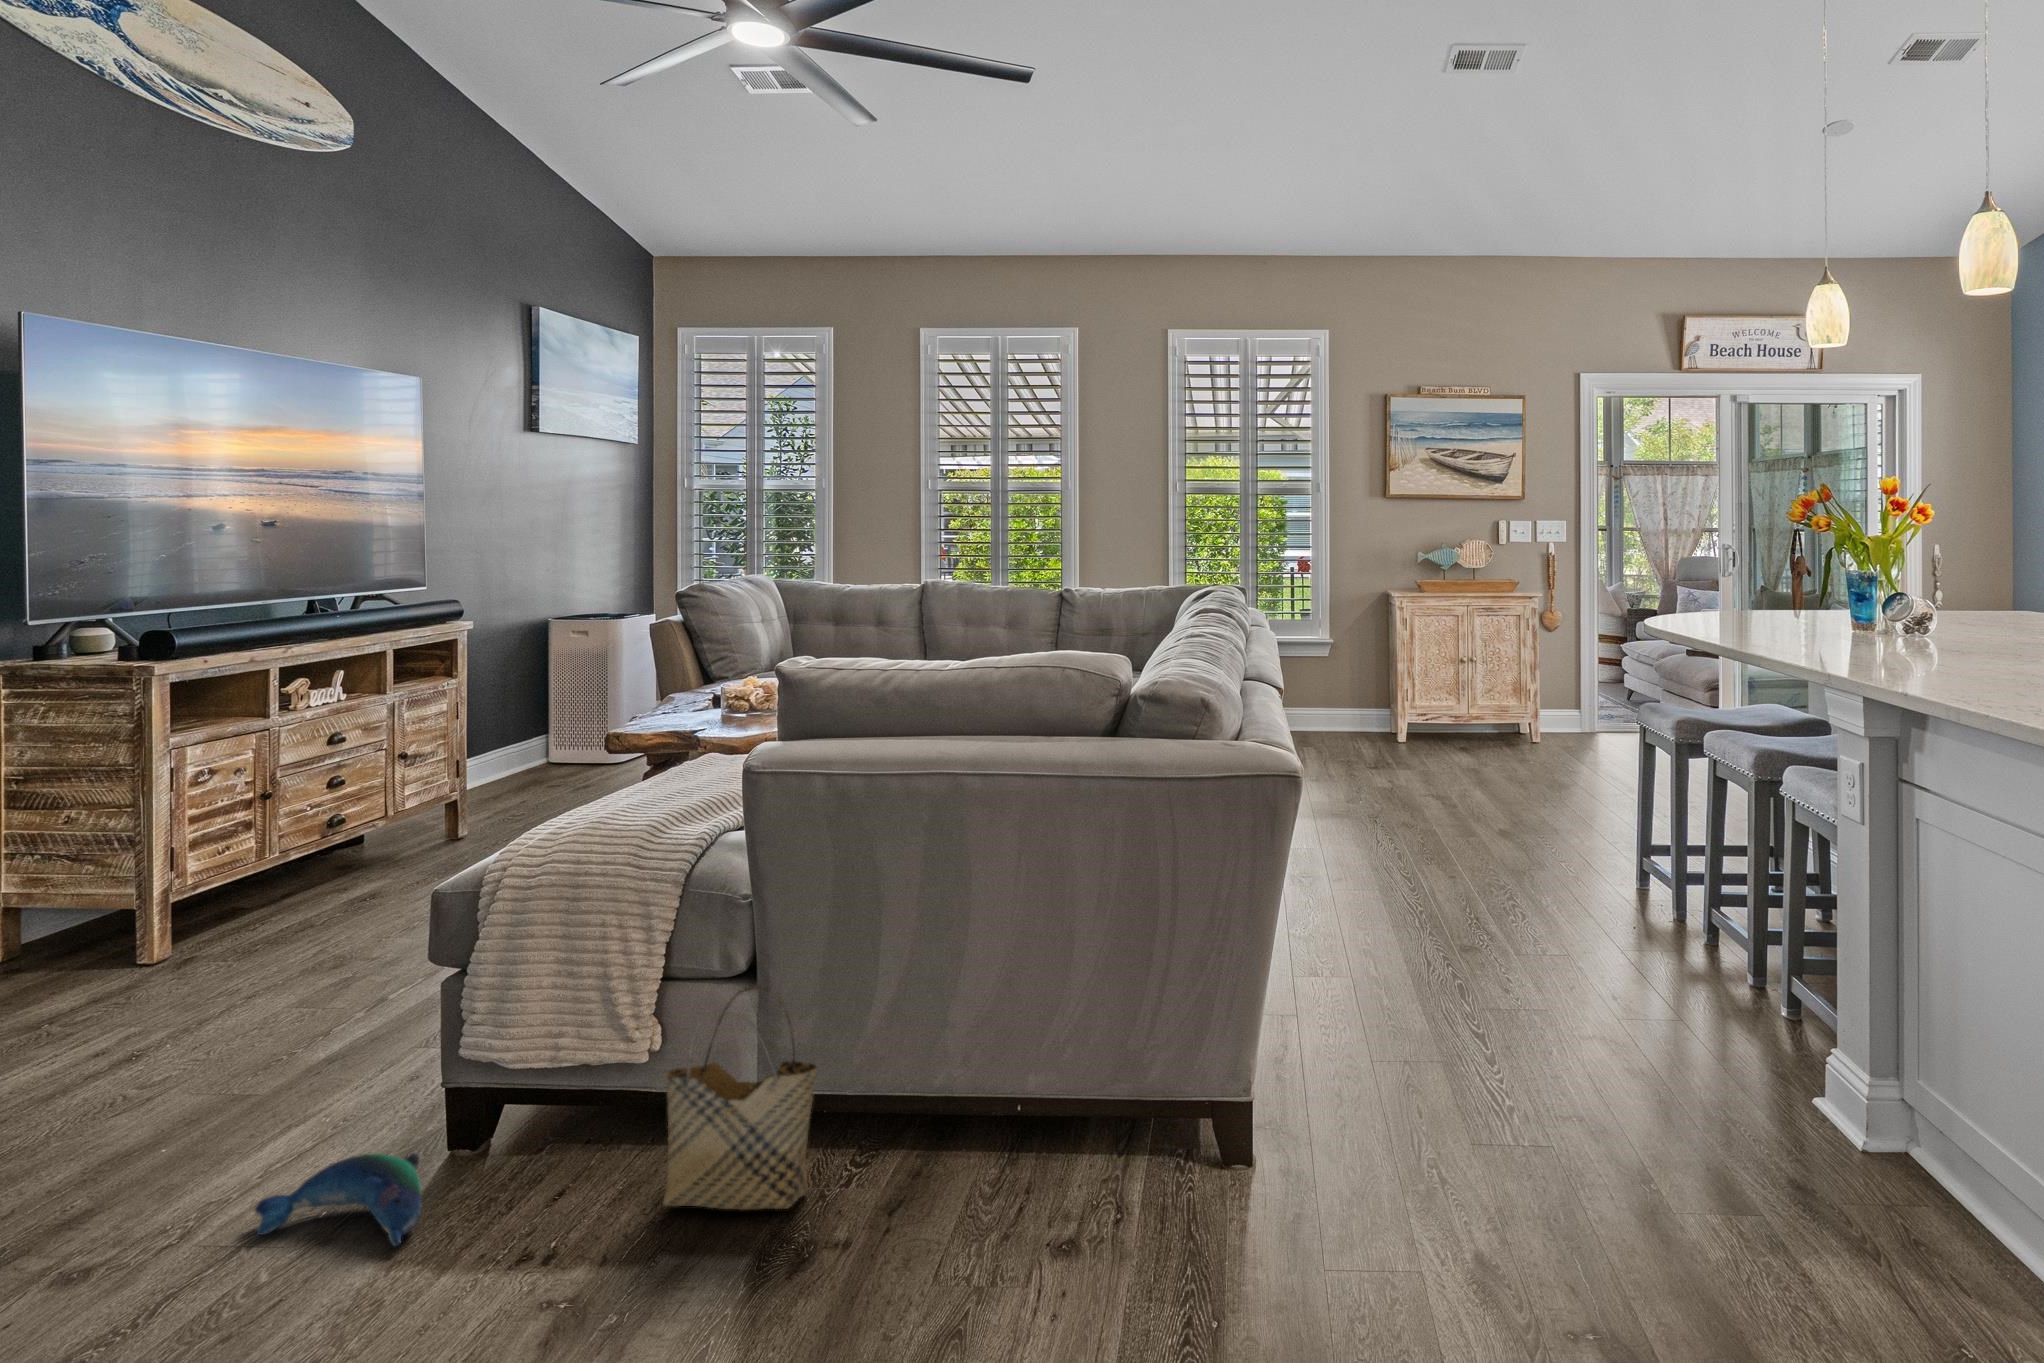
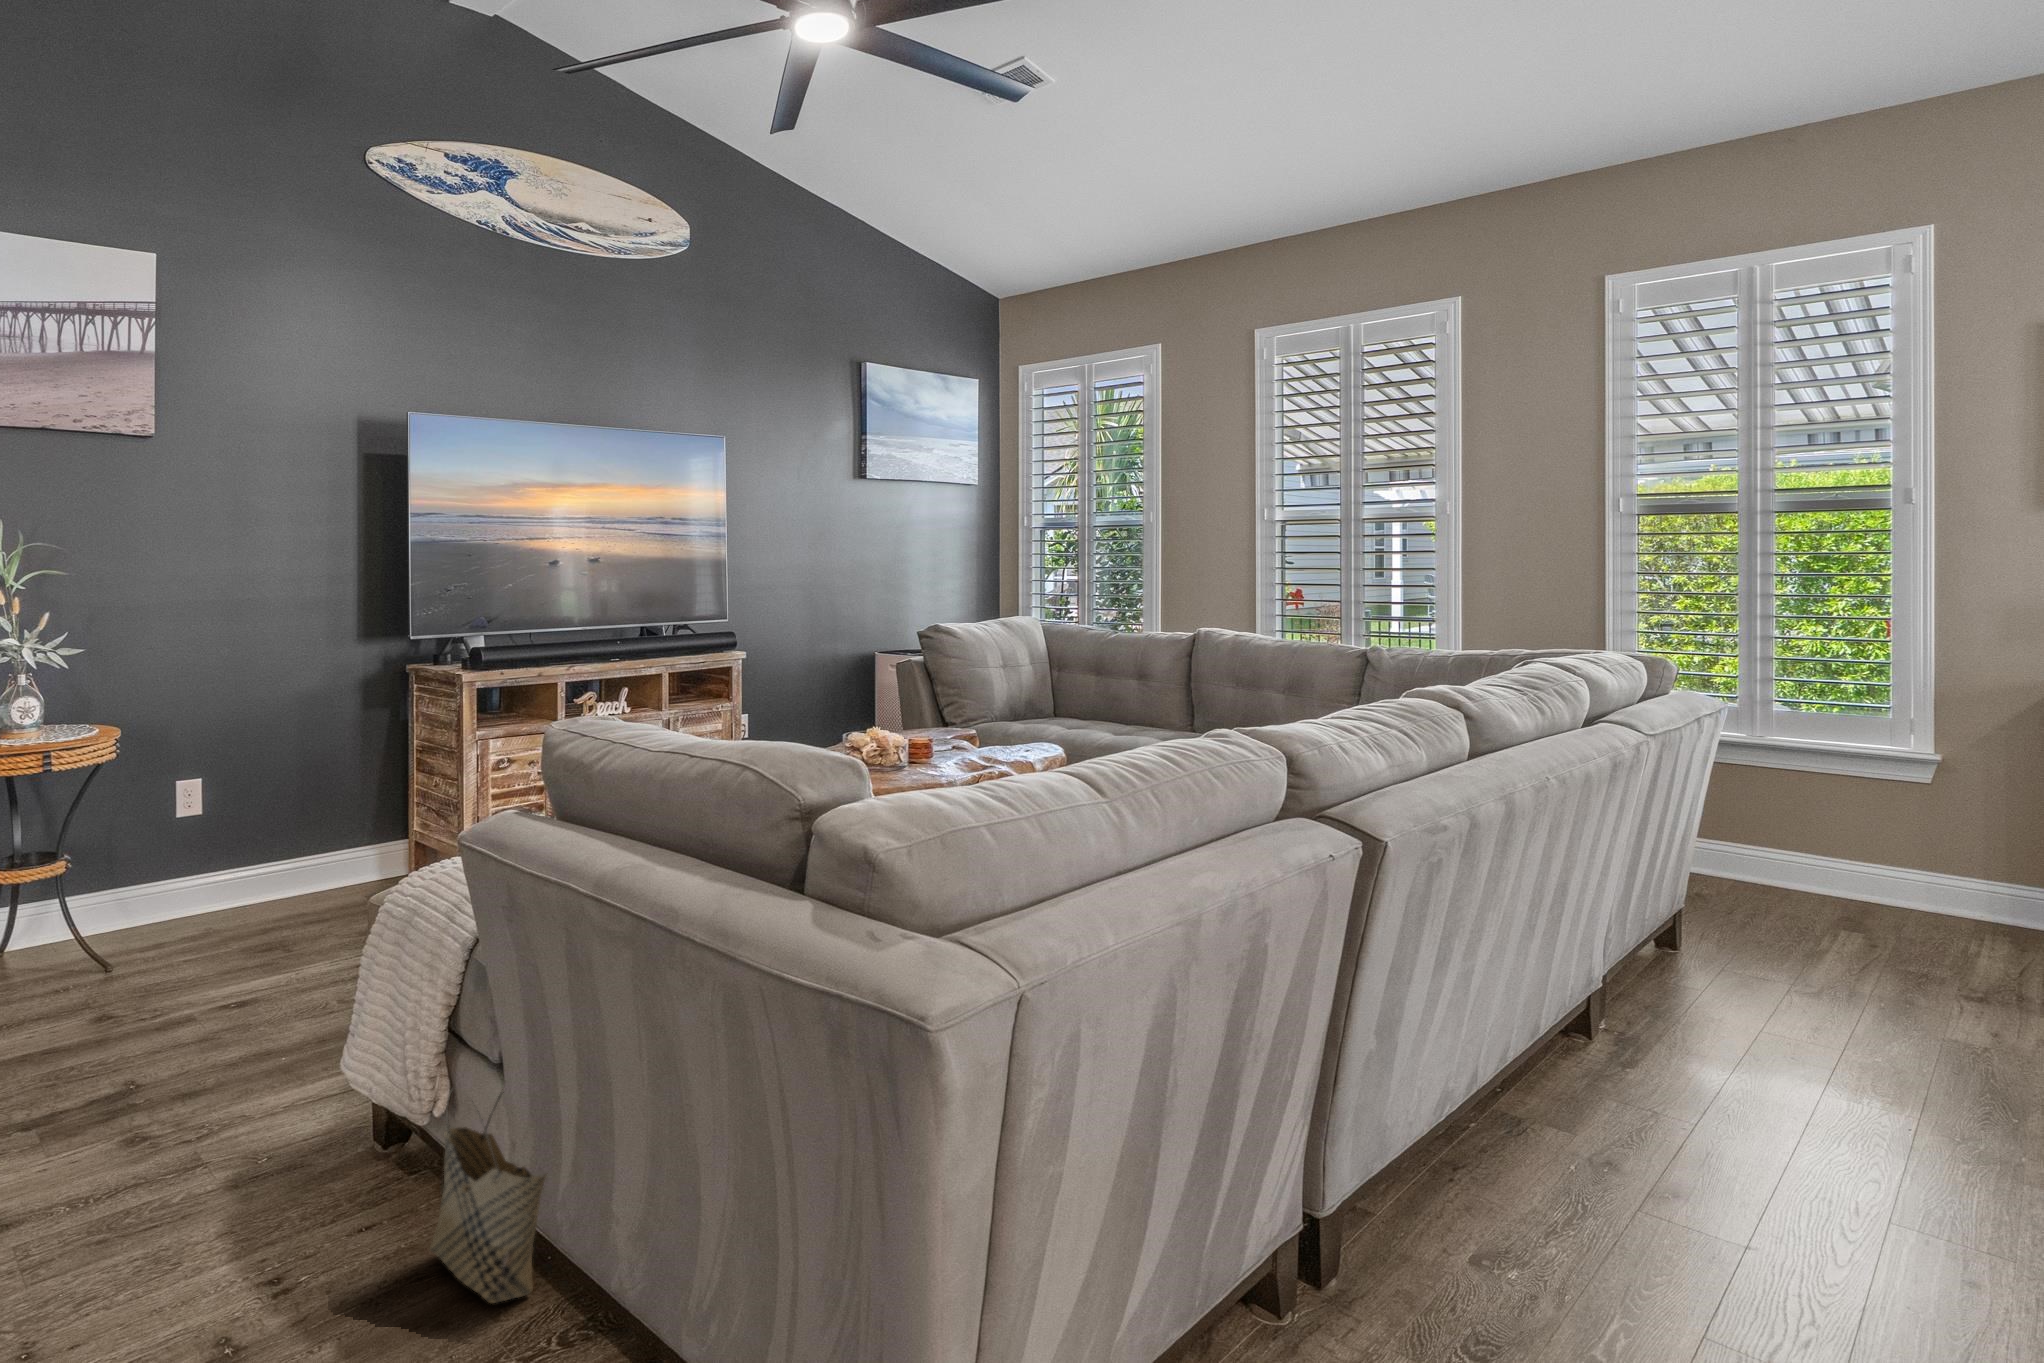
plush toy: present [255,1153,422,1246] -> none [246,1107,344,1194]

